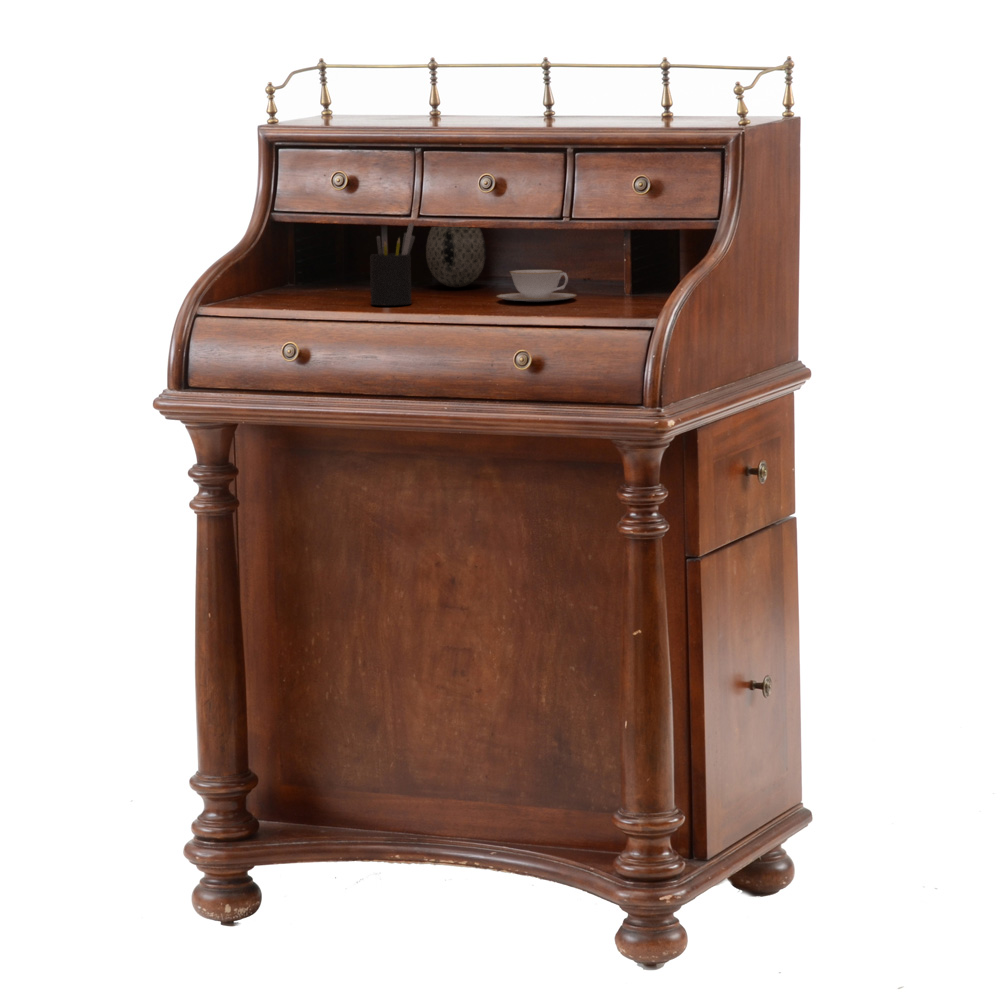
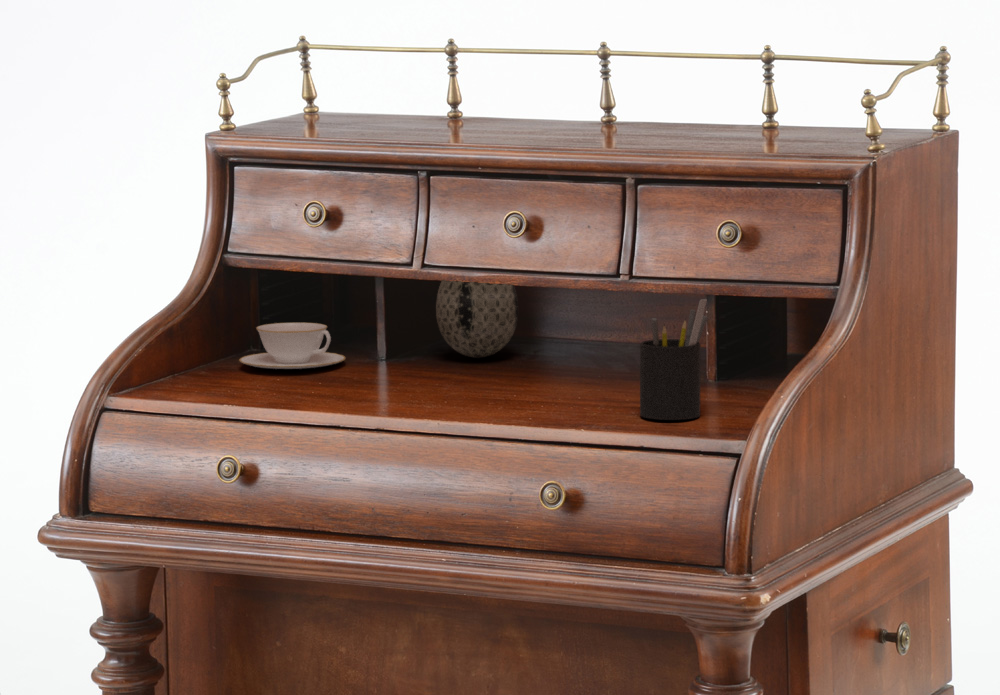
pen holder: present [370,224,415,305] -> present [640,299,707,420]
teacup: present [497,270,576,302] -> present [239,323,345,369]

